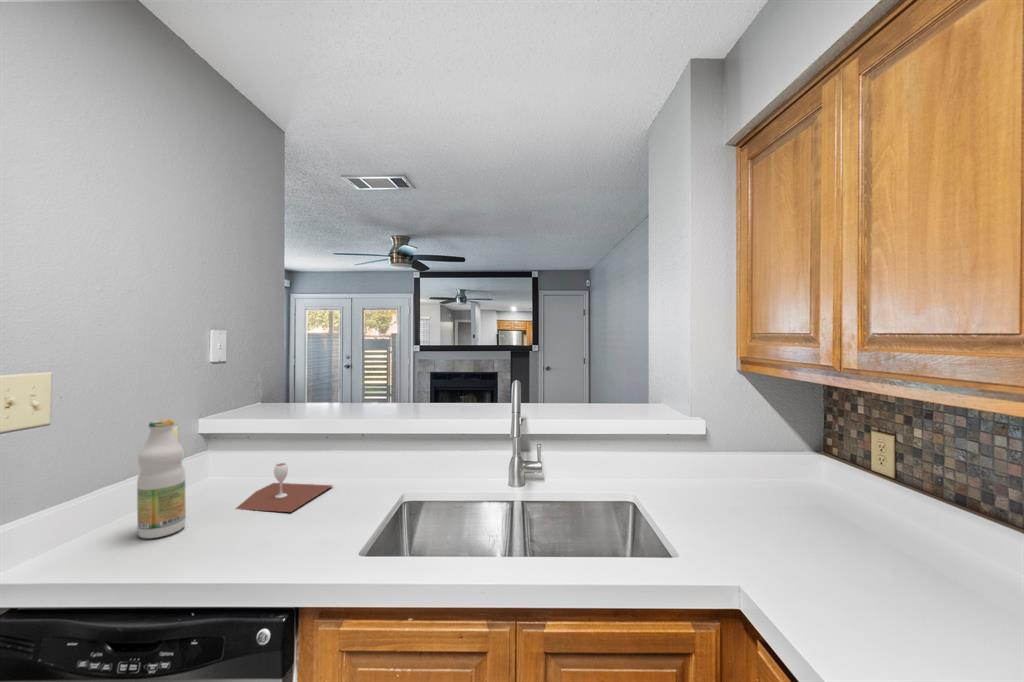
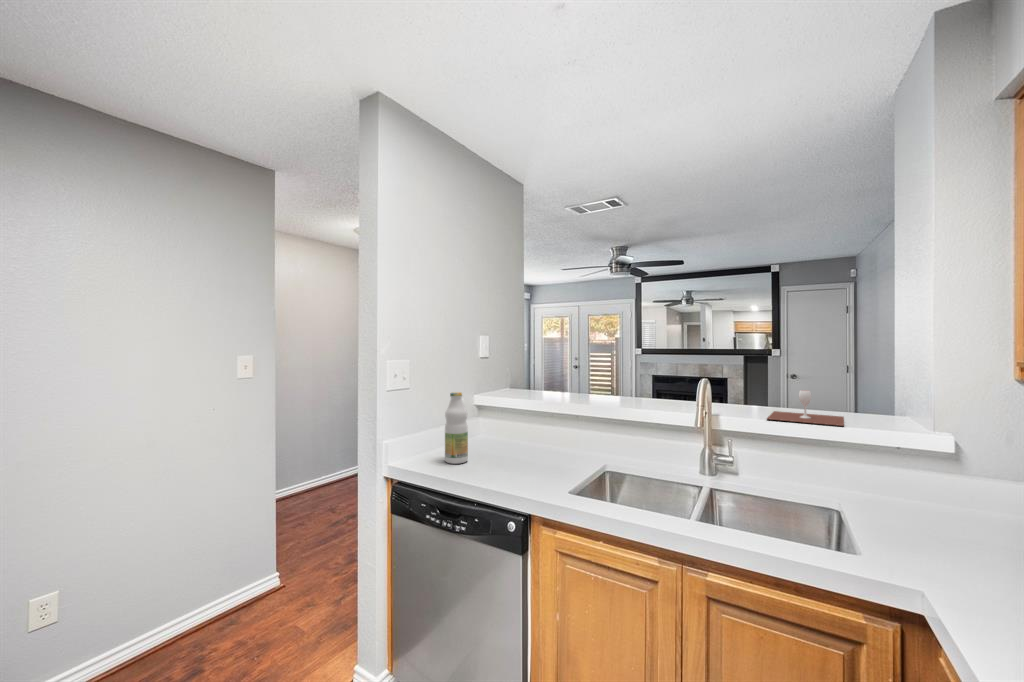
wine glass: present [236,463,332,512] -> present [767,390,844,426]

